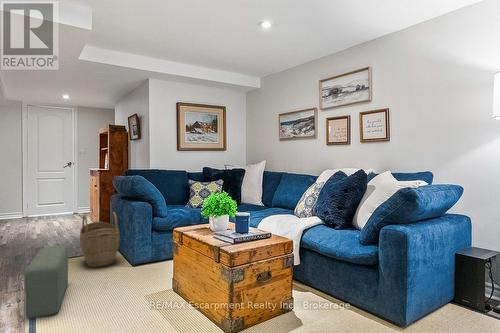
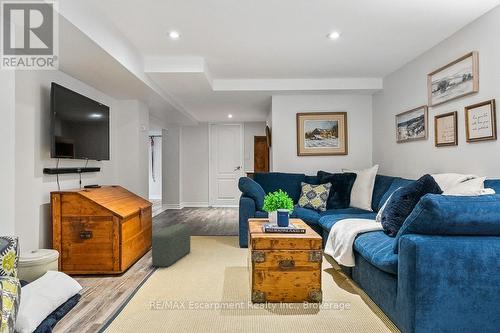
woven basket: present [80,212,120,267] -> none [207,205,234,246]

